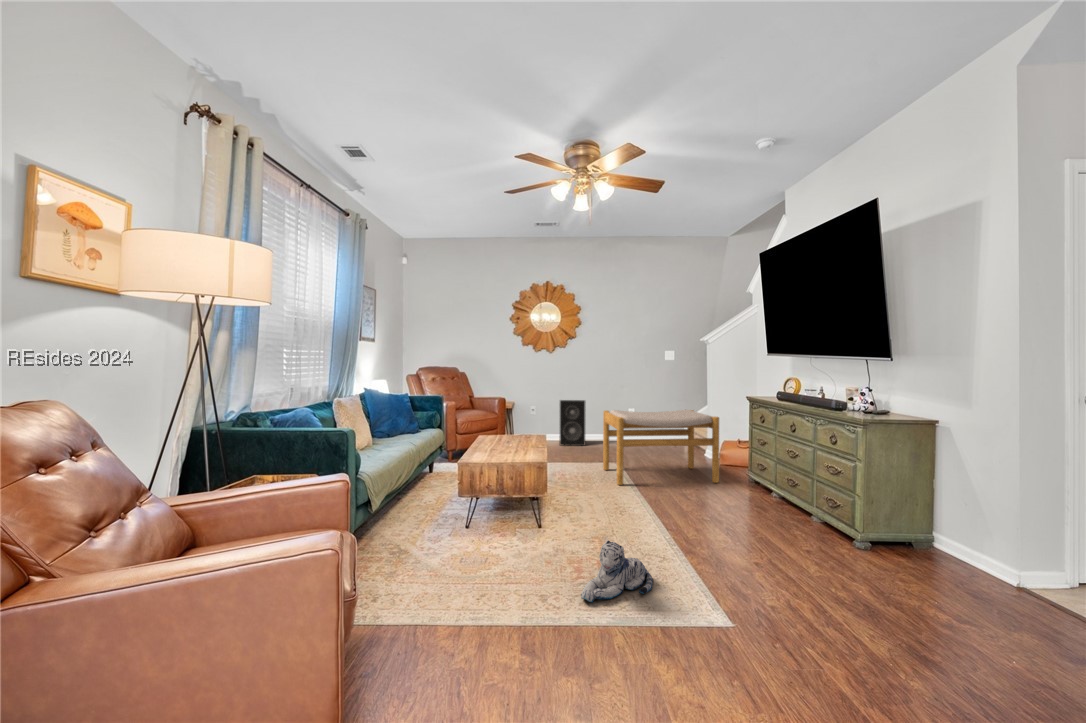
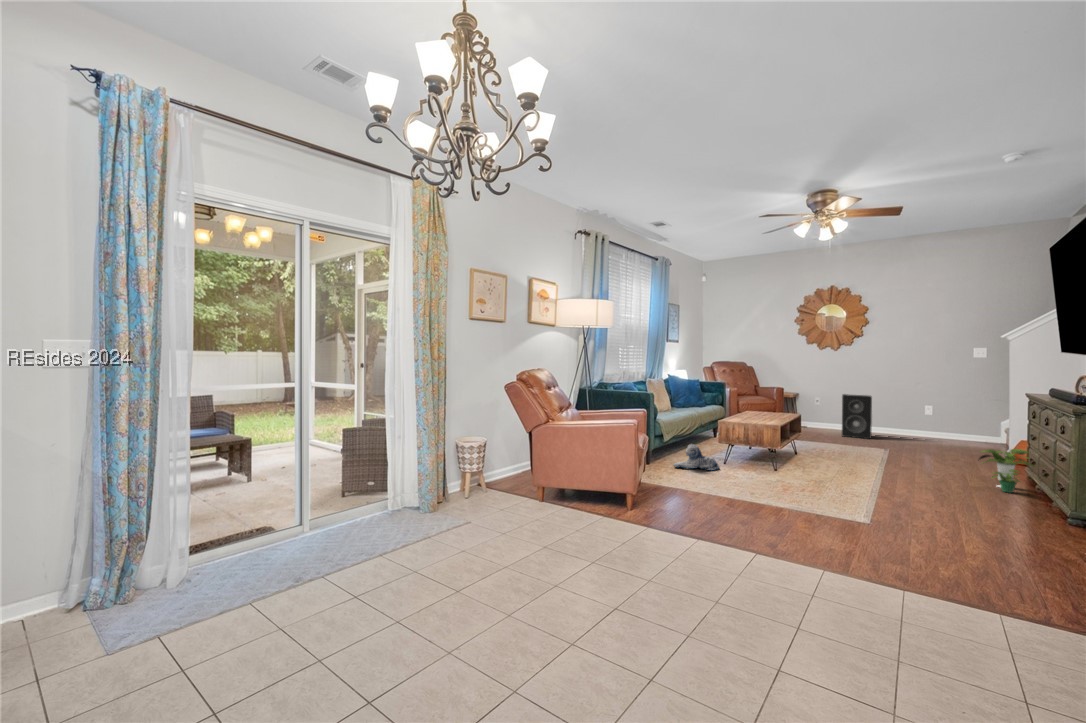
footstool: present [603,409,719,485] -> none [868,402,993,476]
potted plant: none [721,456,770,506] -> present [979,449,1030,493]
plush toy: present [581,540,653,602] -> present [674,444,719,471]

